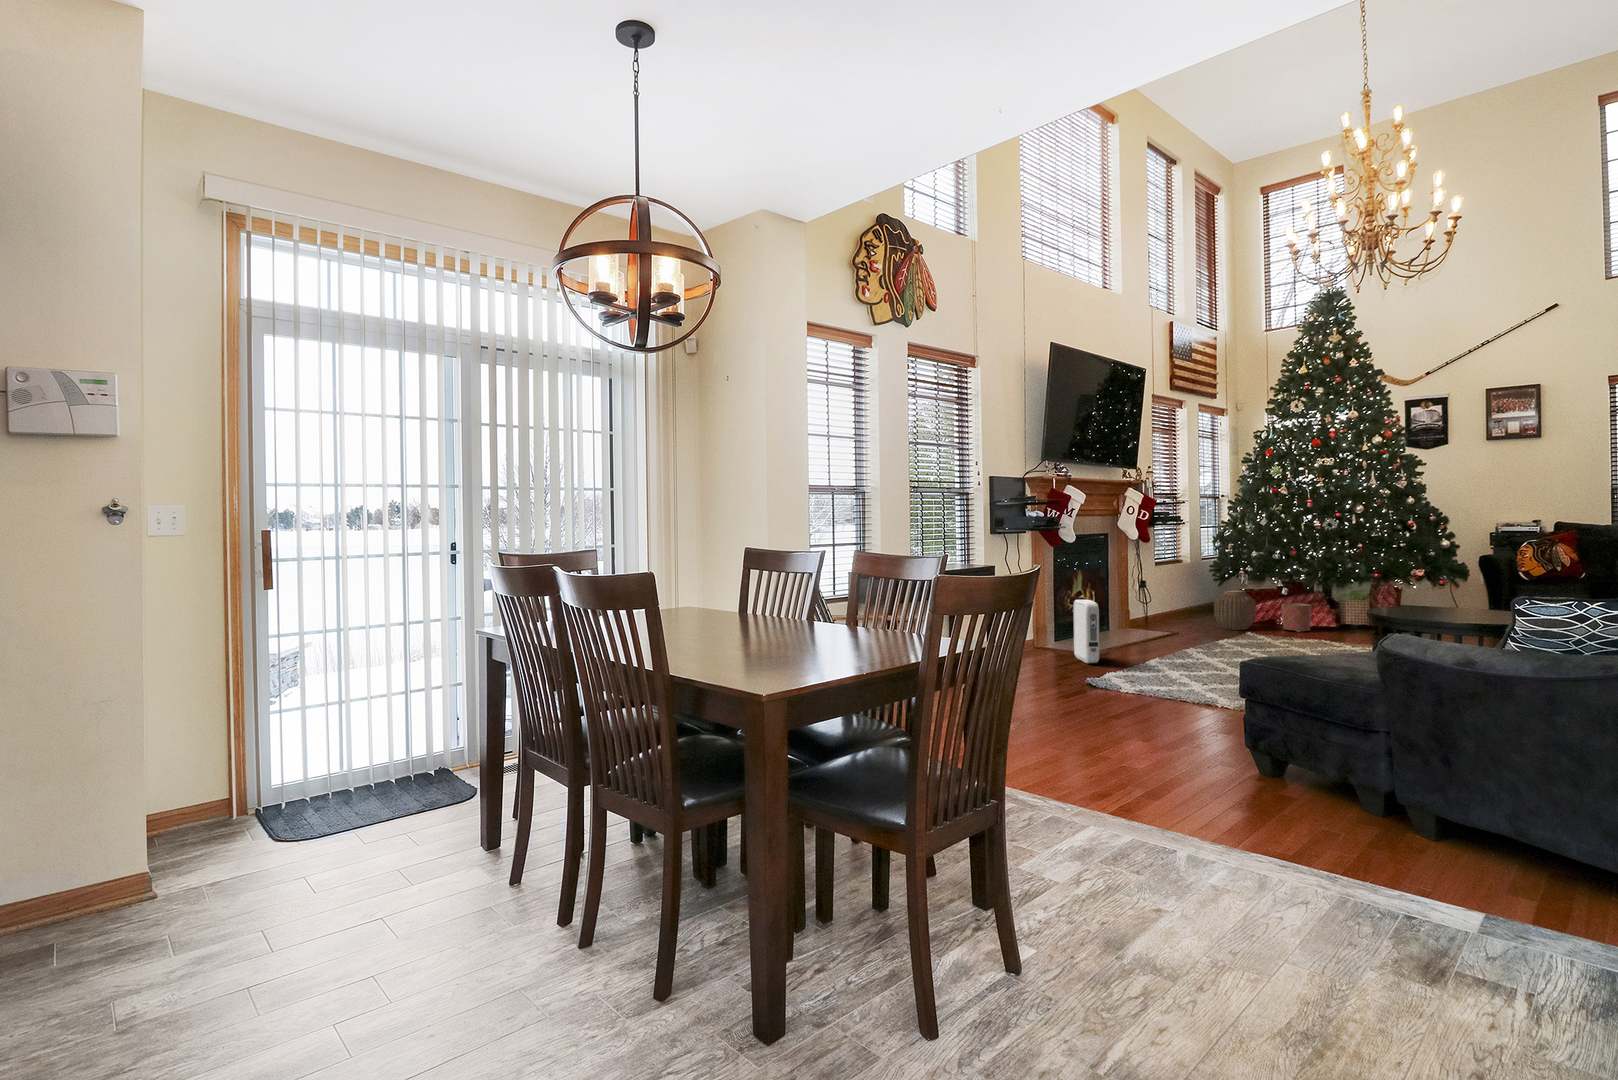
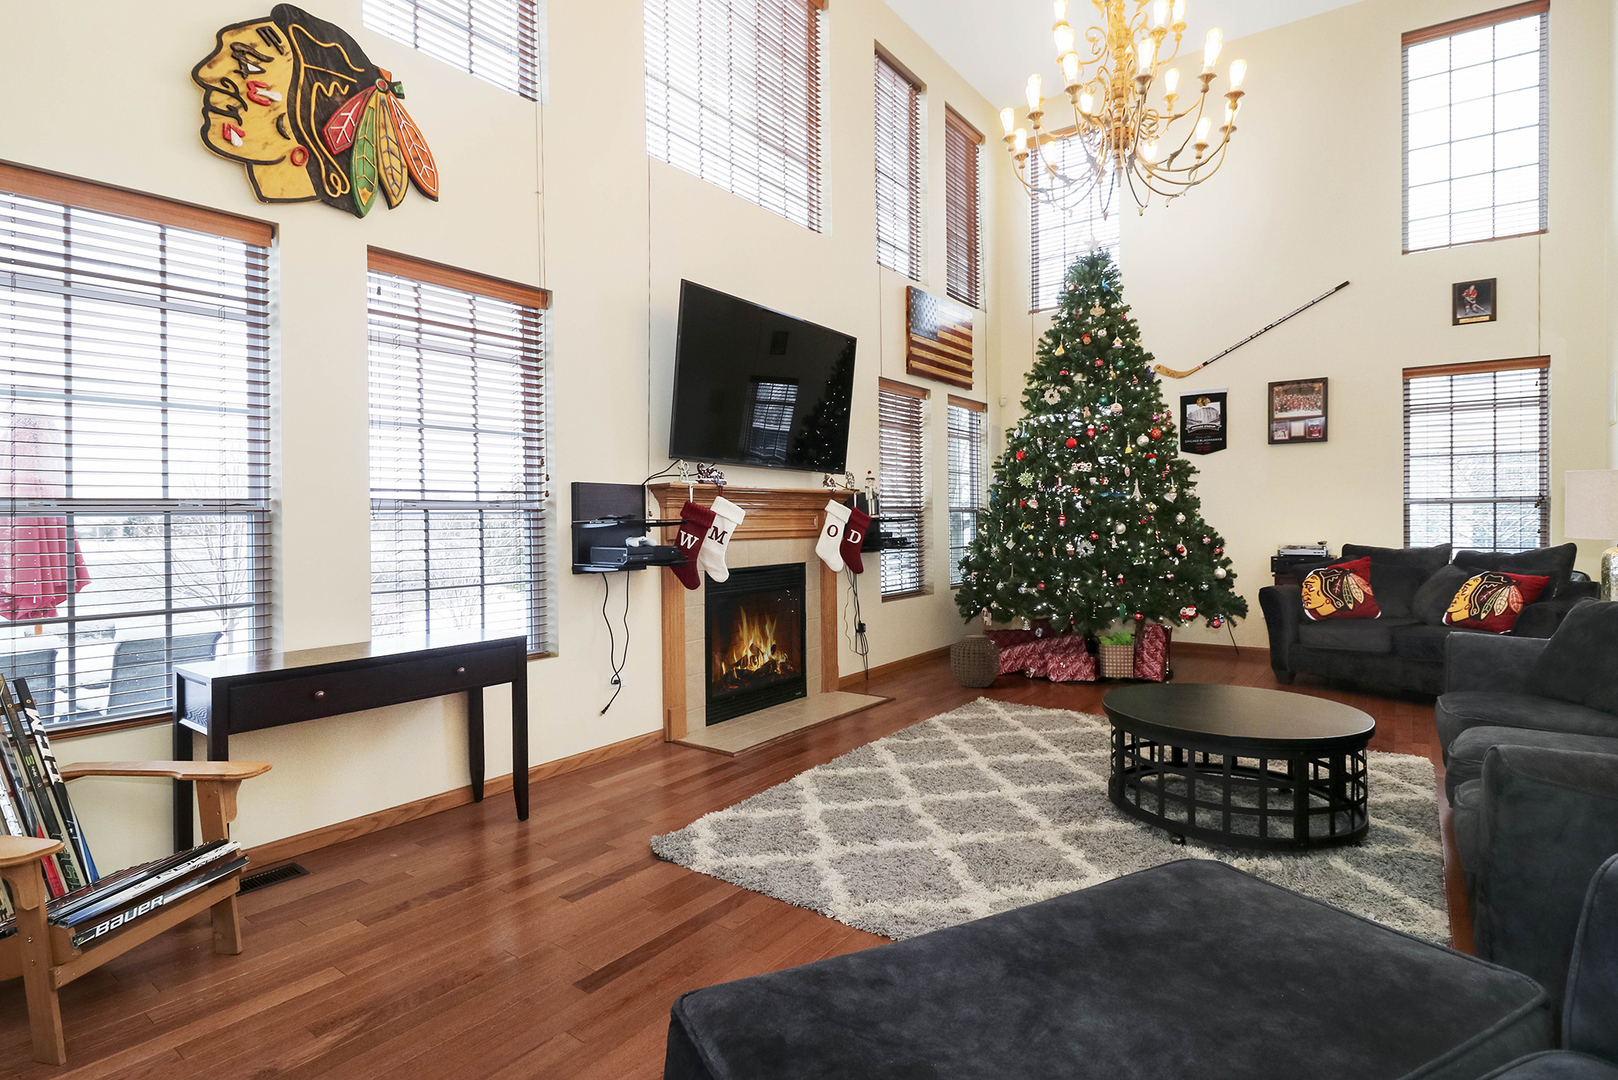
air purifier: present [1074,599,1099,663] -> none [711,666,733,767]
planter: present [1282,603,1311,632] -> none [1031,651,1065,690]

